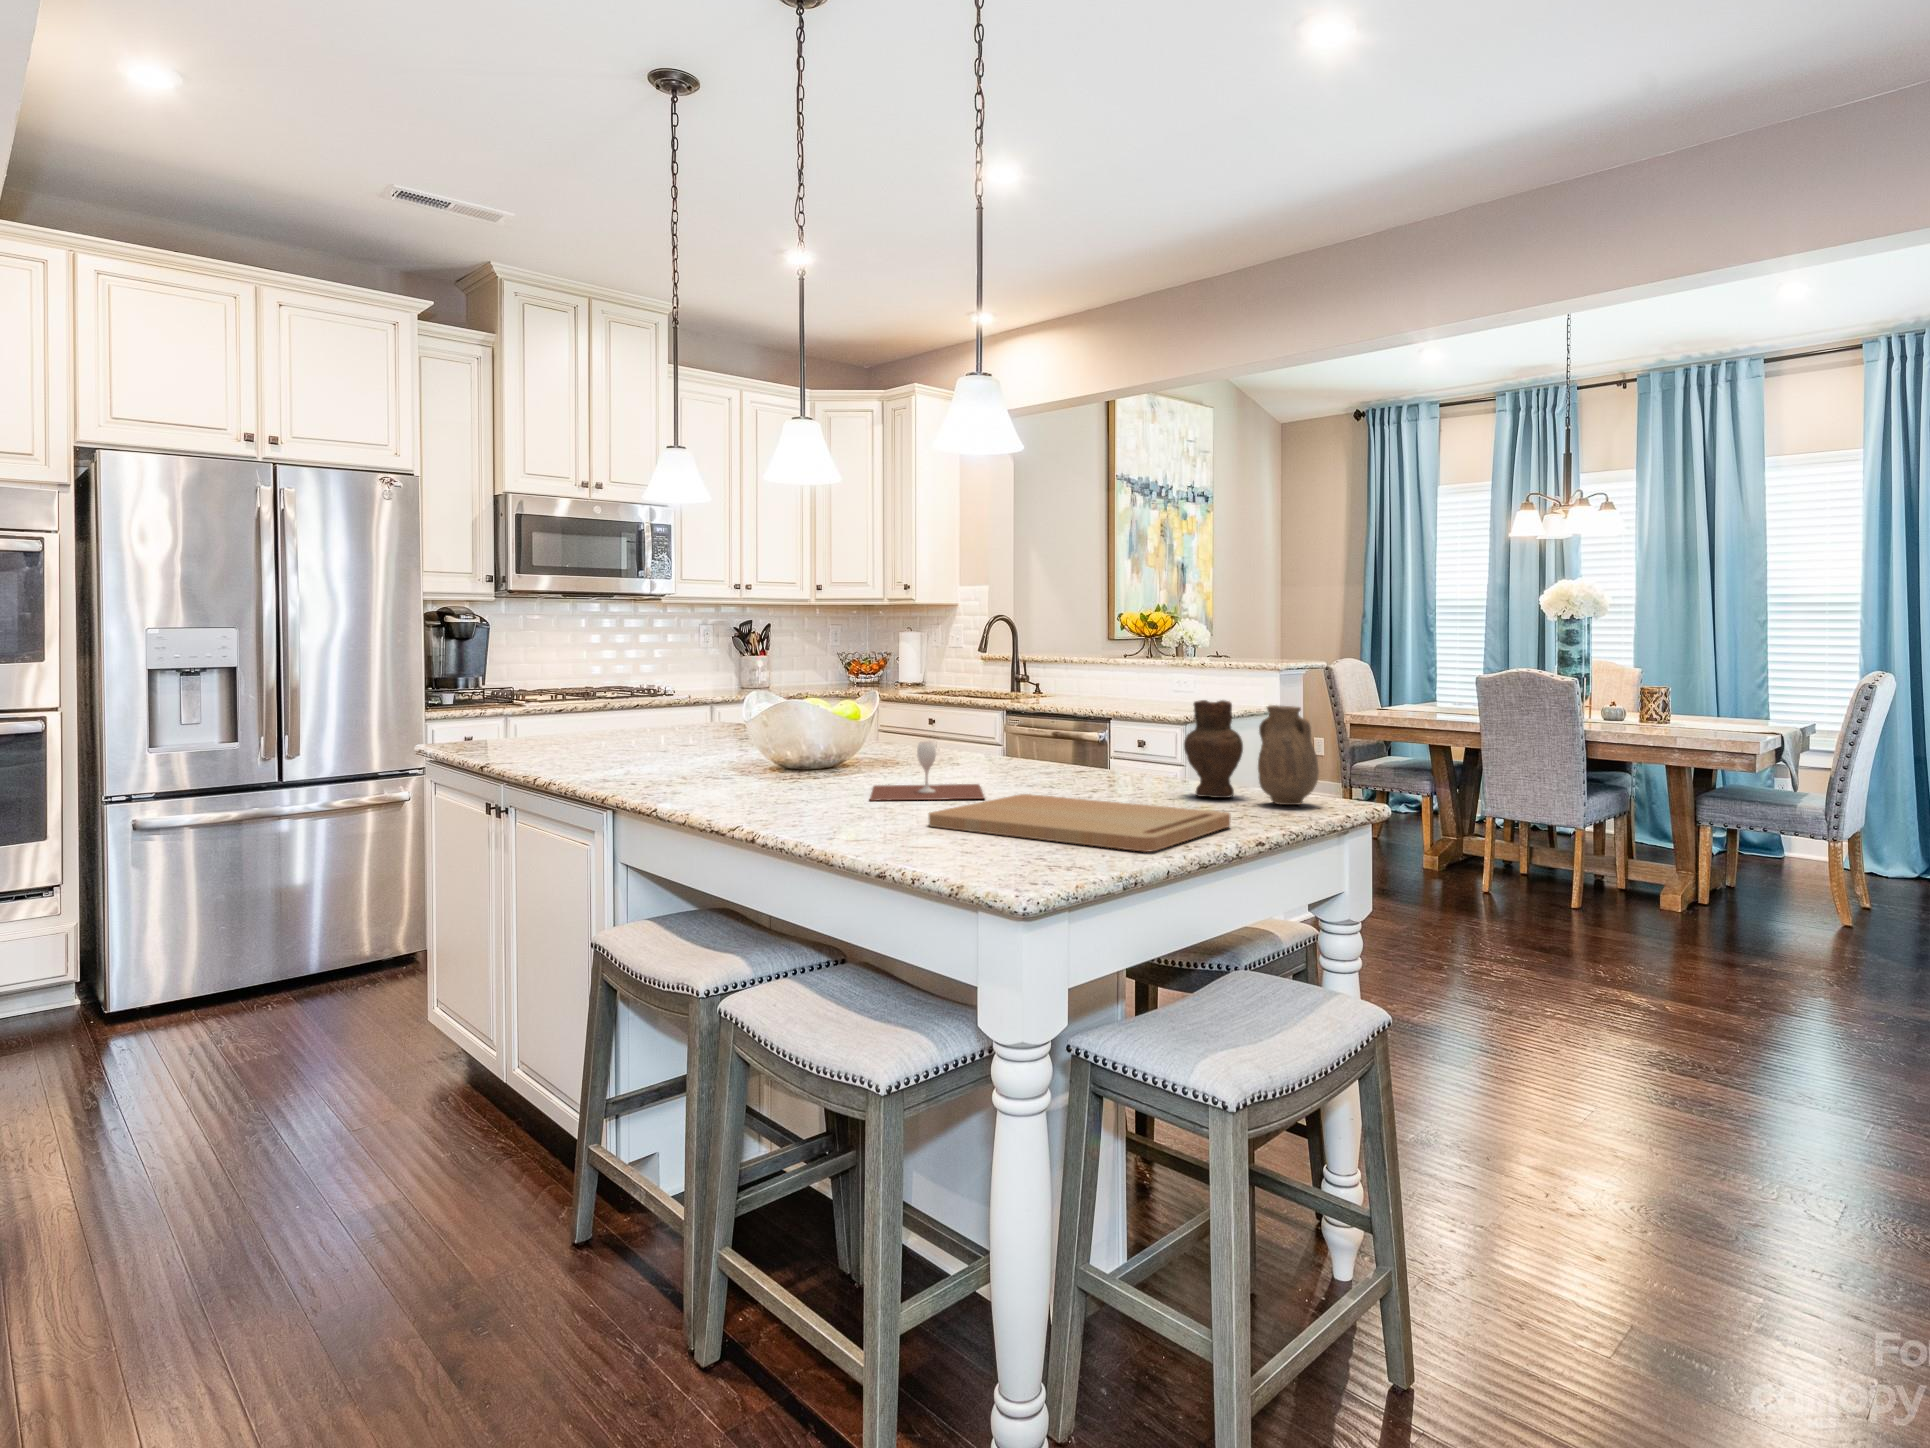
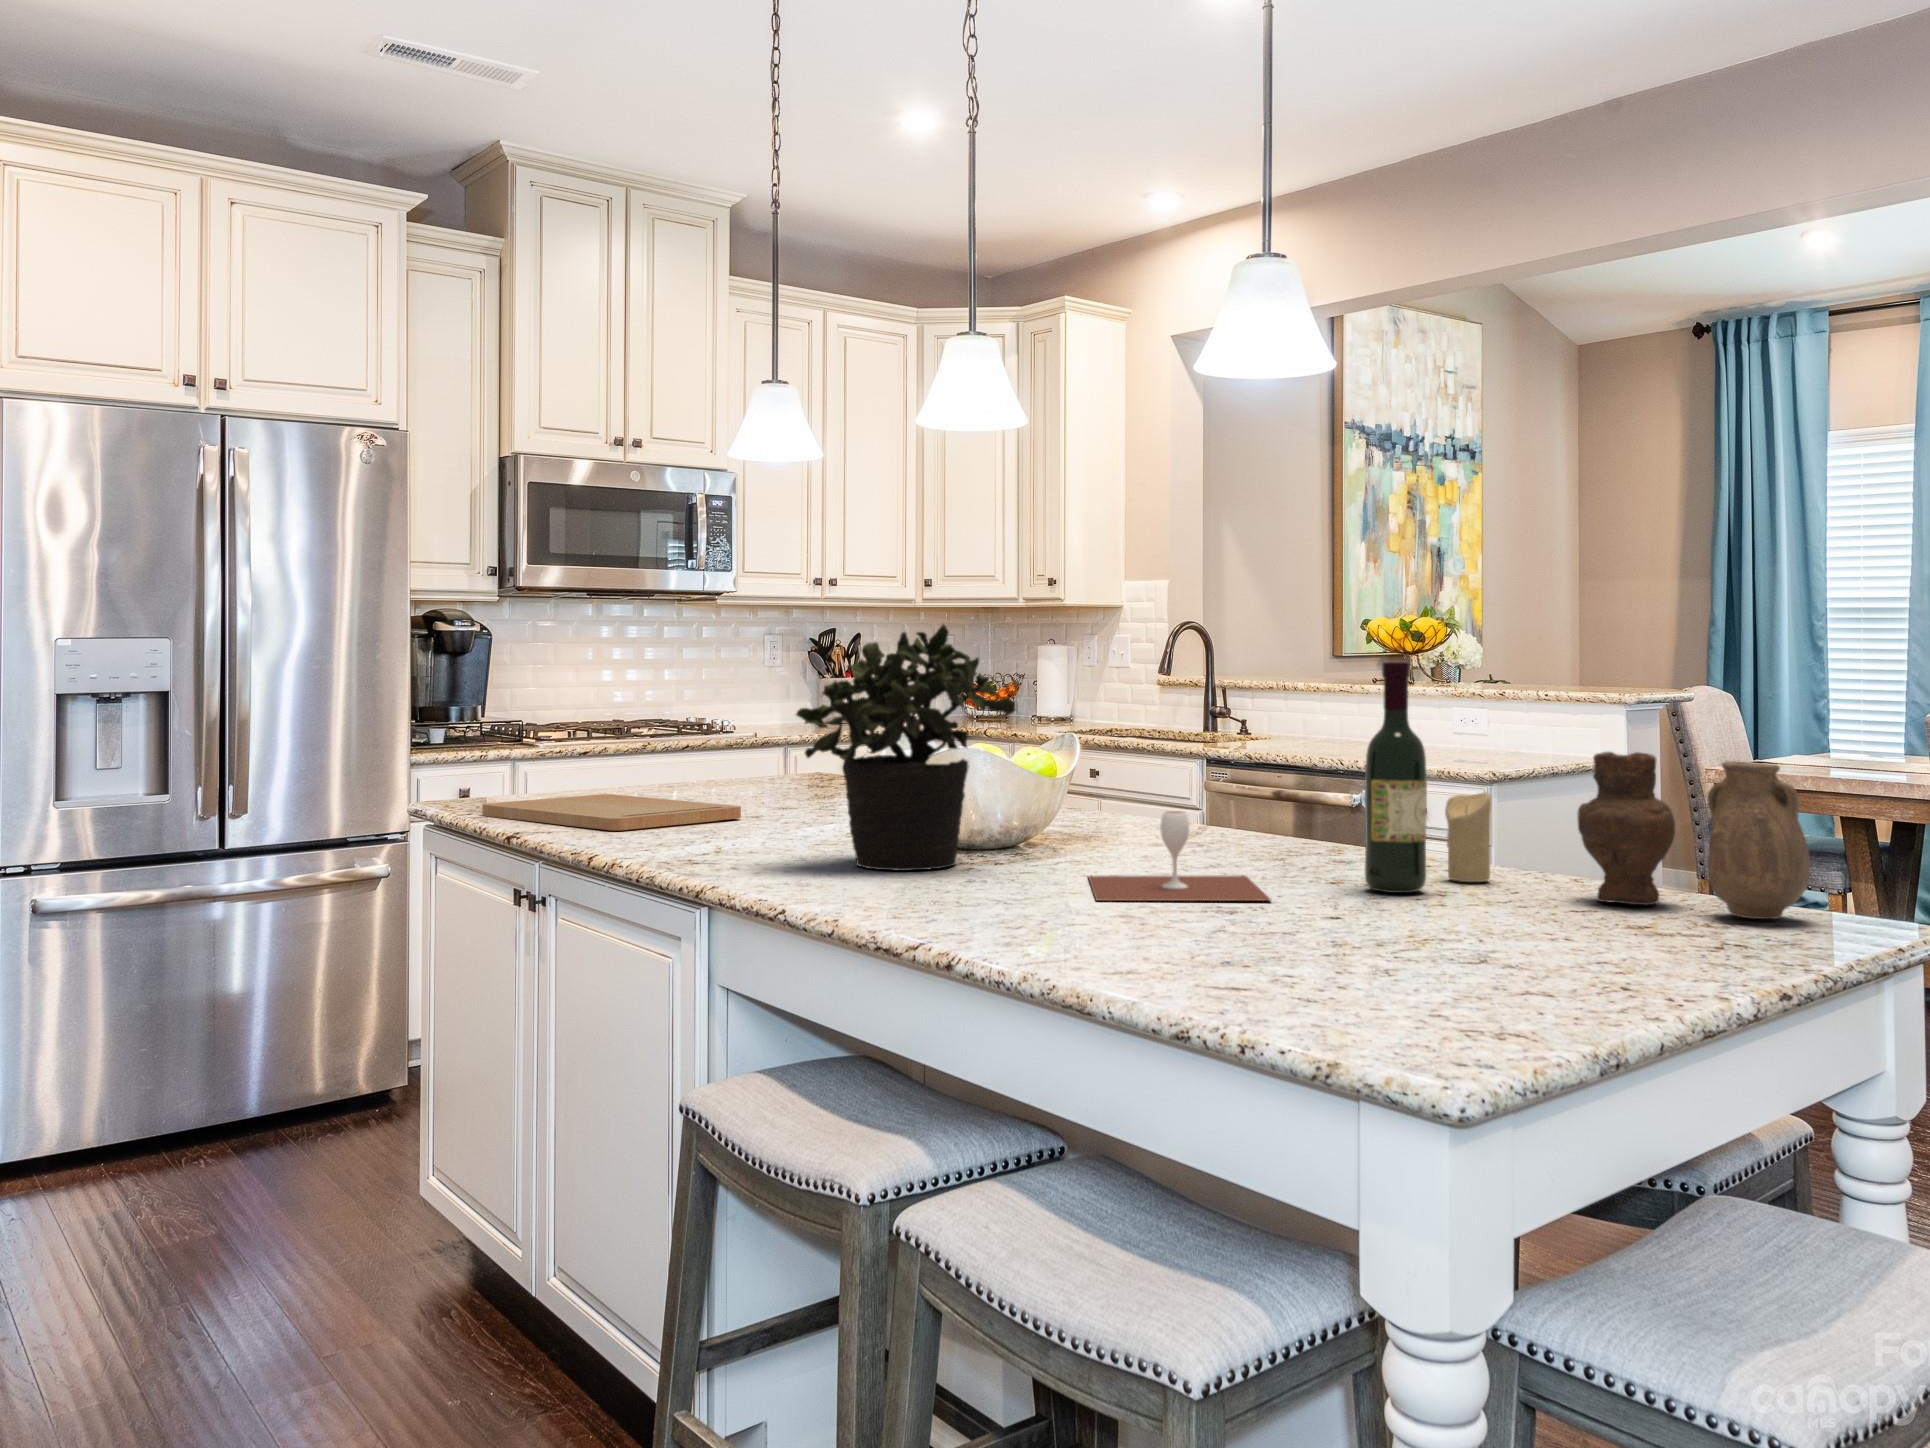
potted plant: none [674,618,826,784] -> present [796,624,1015,871]
wine bottle: none [1051,643,1090,793] -> present [1364,662,1427,893]
candle: none [1109,728,1137,786] -> present [1445,793,1491,882]
cutting board: present [929,794,1230,852] -> present [482,794,741,830]

